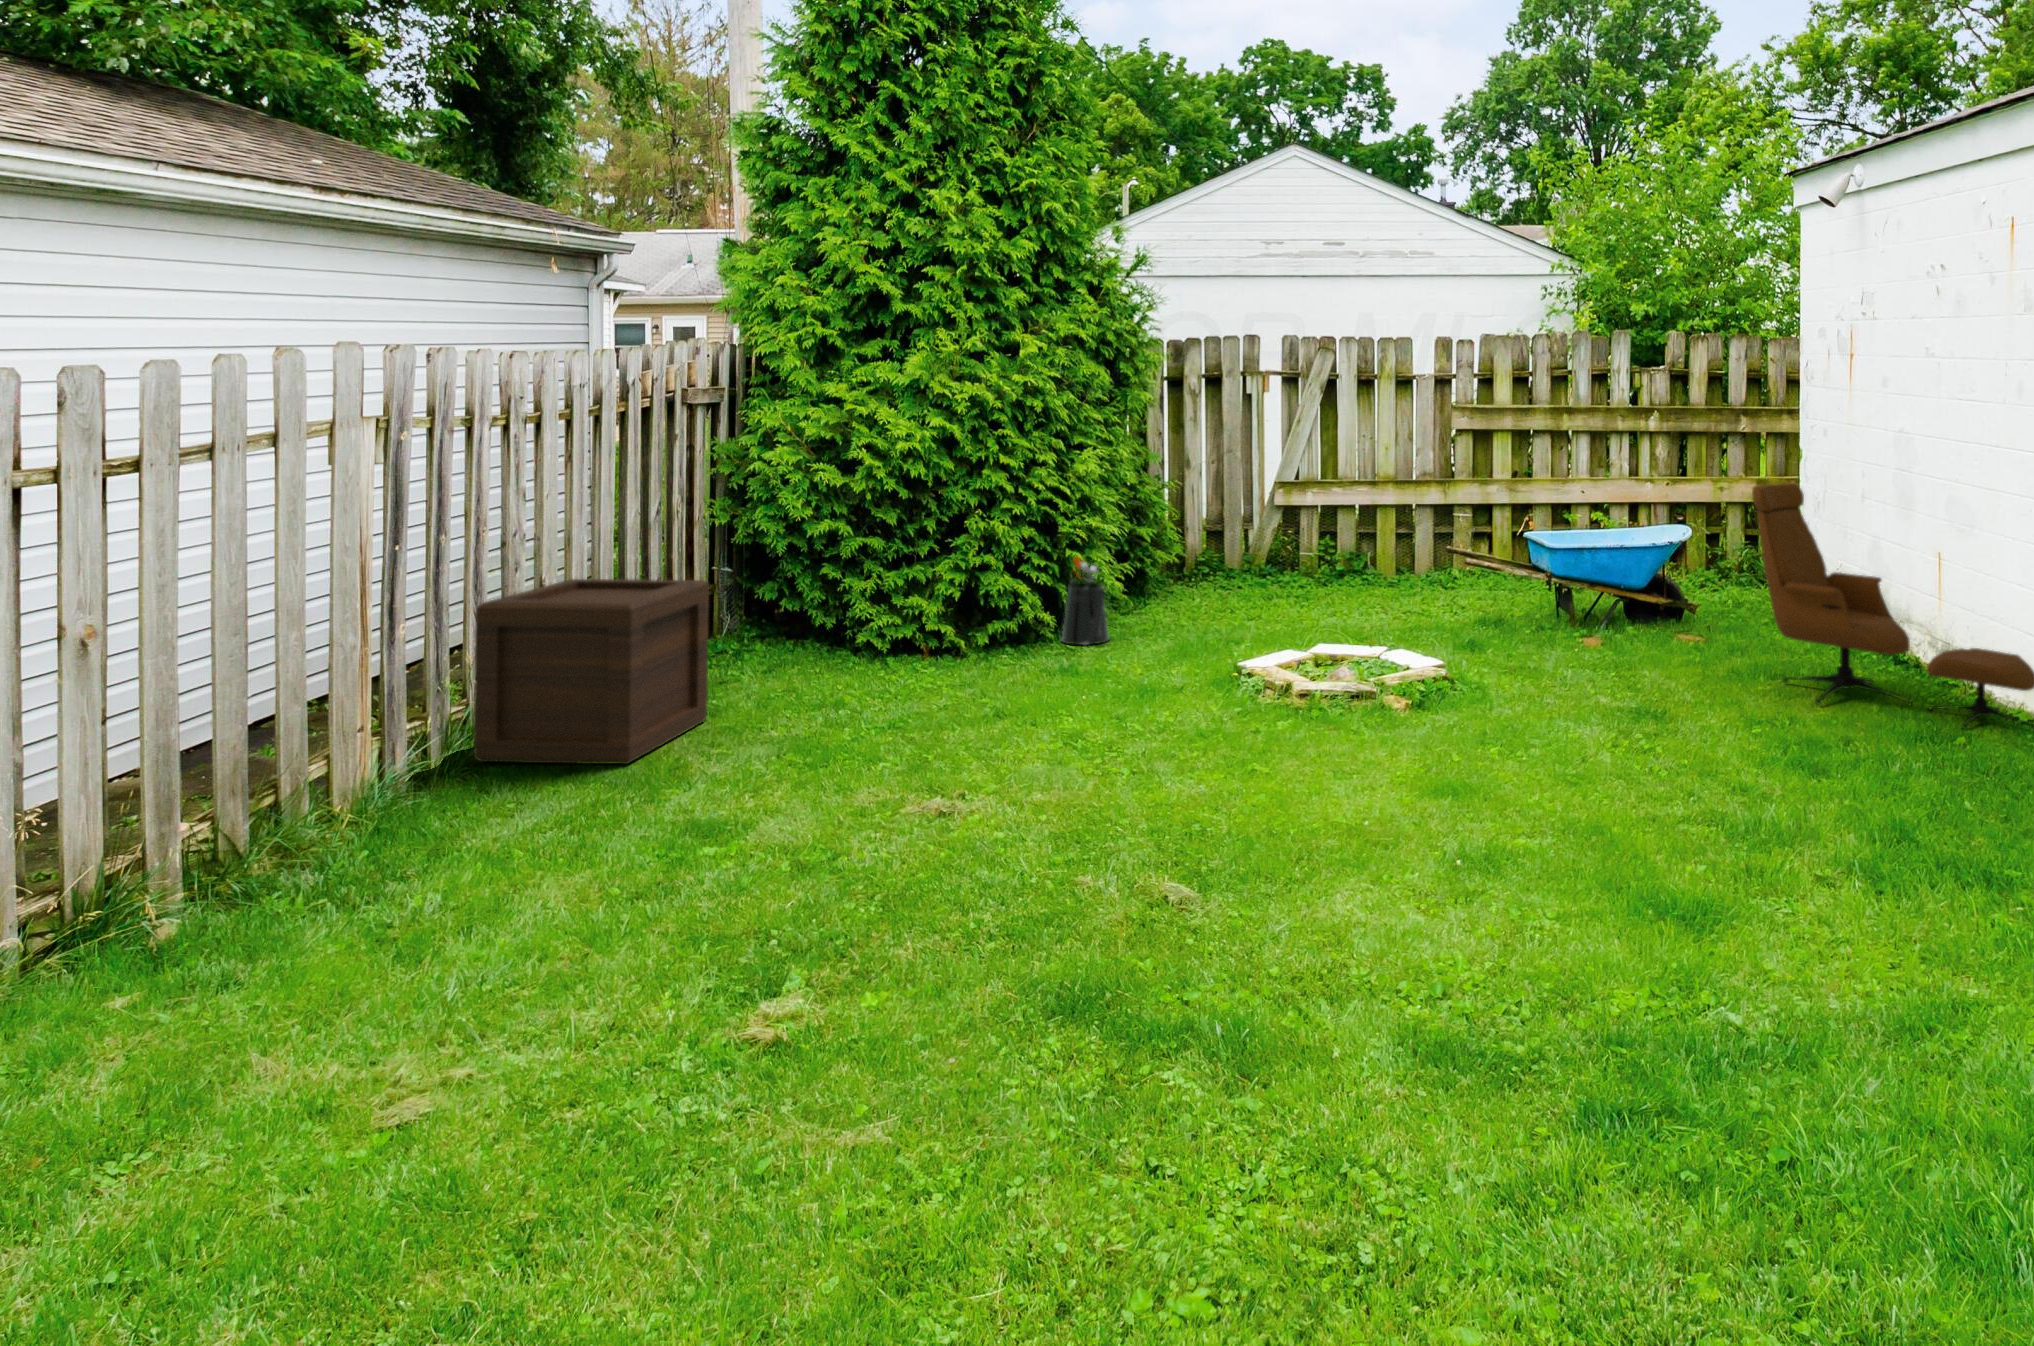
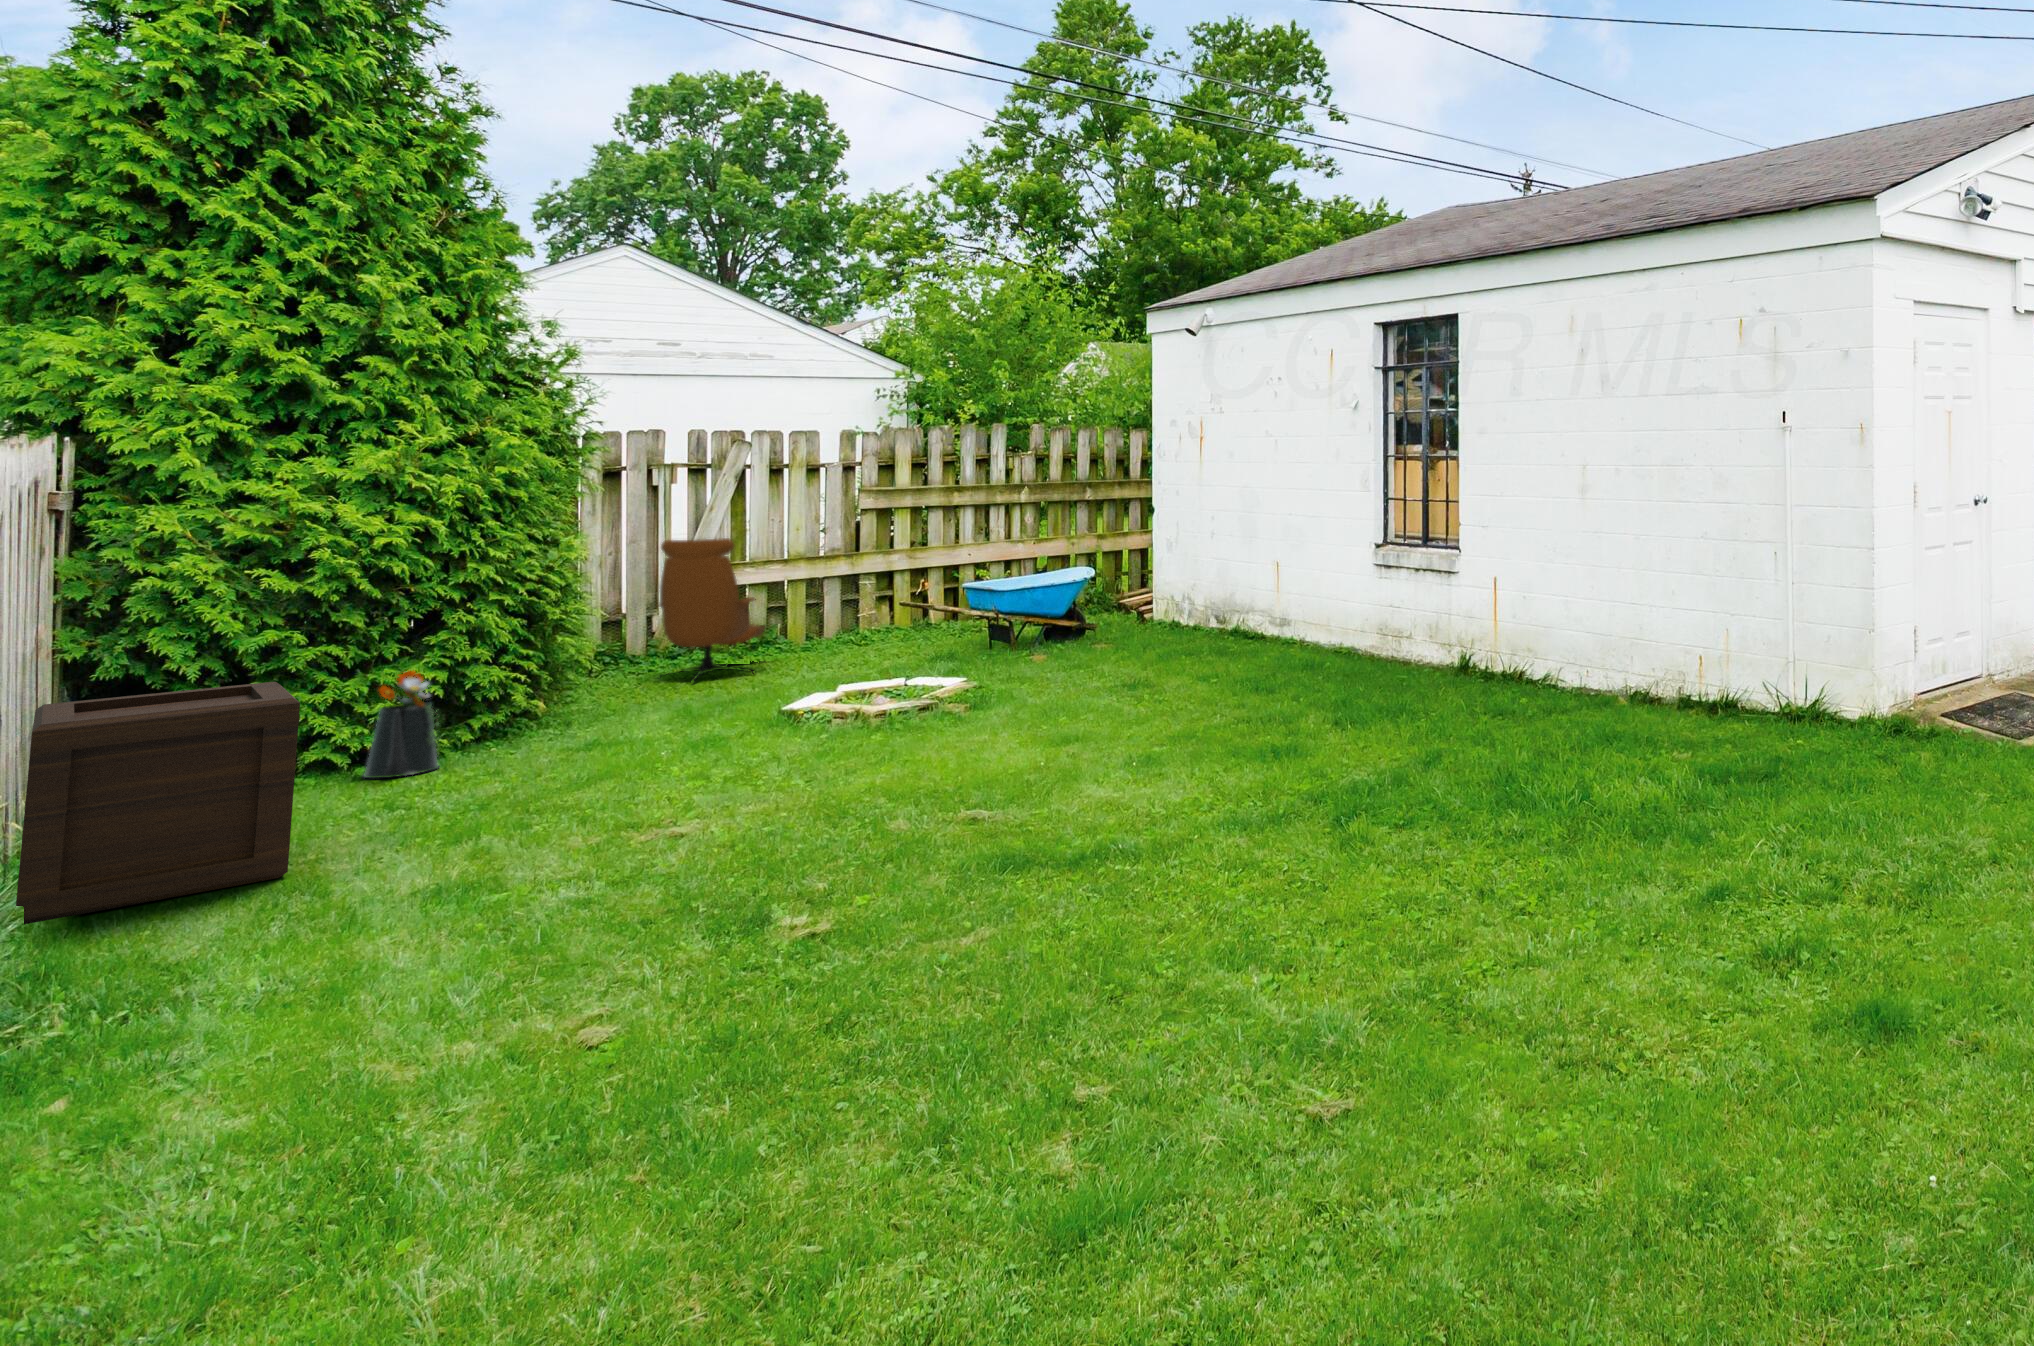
lounge chair: present [1752,483,2034,729] -> present [658,538,765,682]
watering can: present [1061,557,1109,645] -> present [364,670,440,778]

